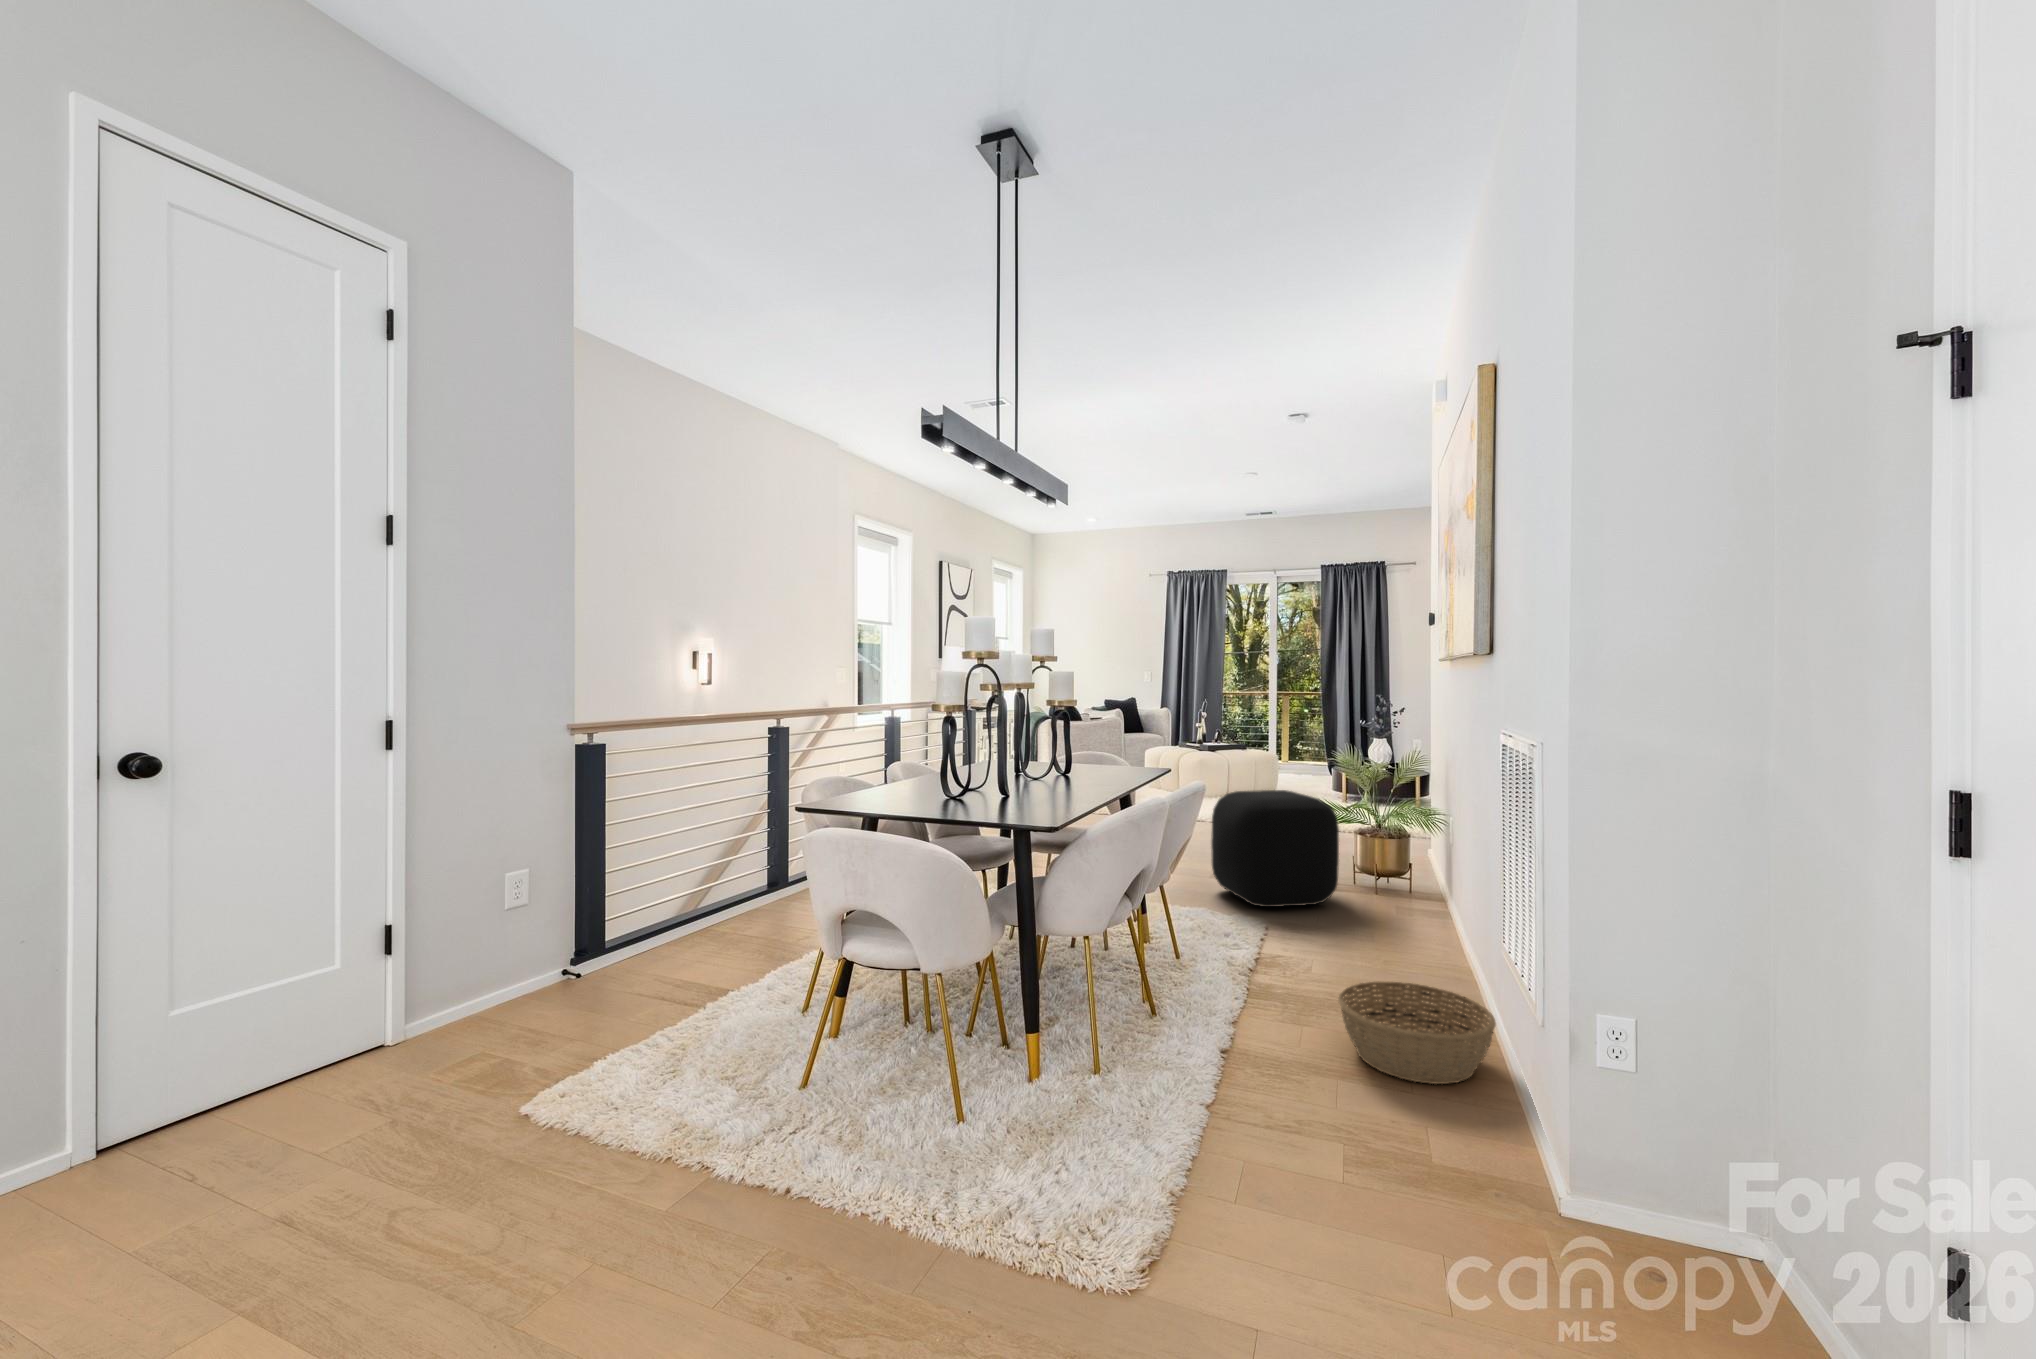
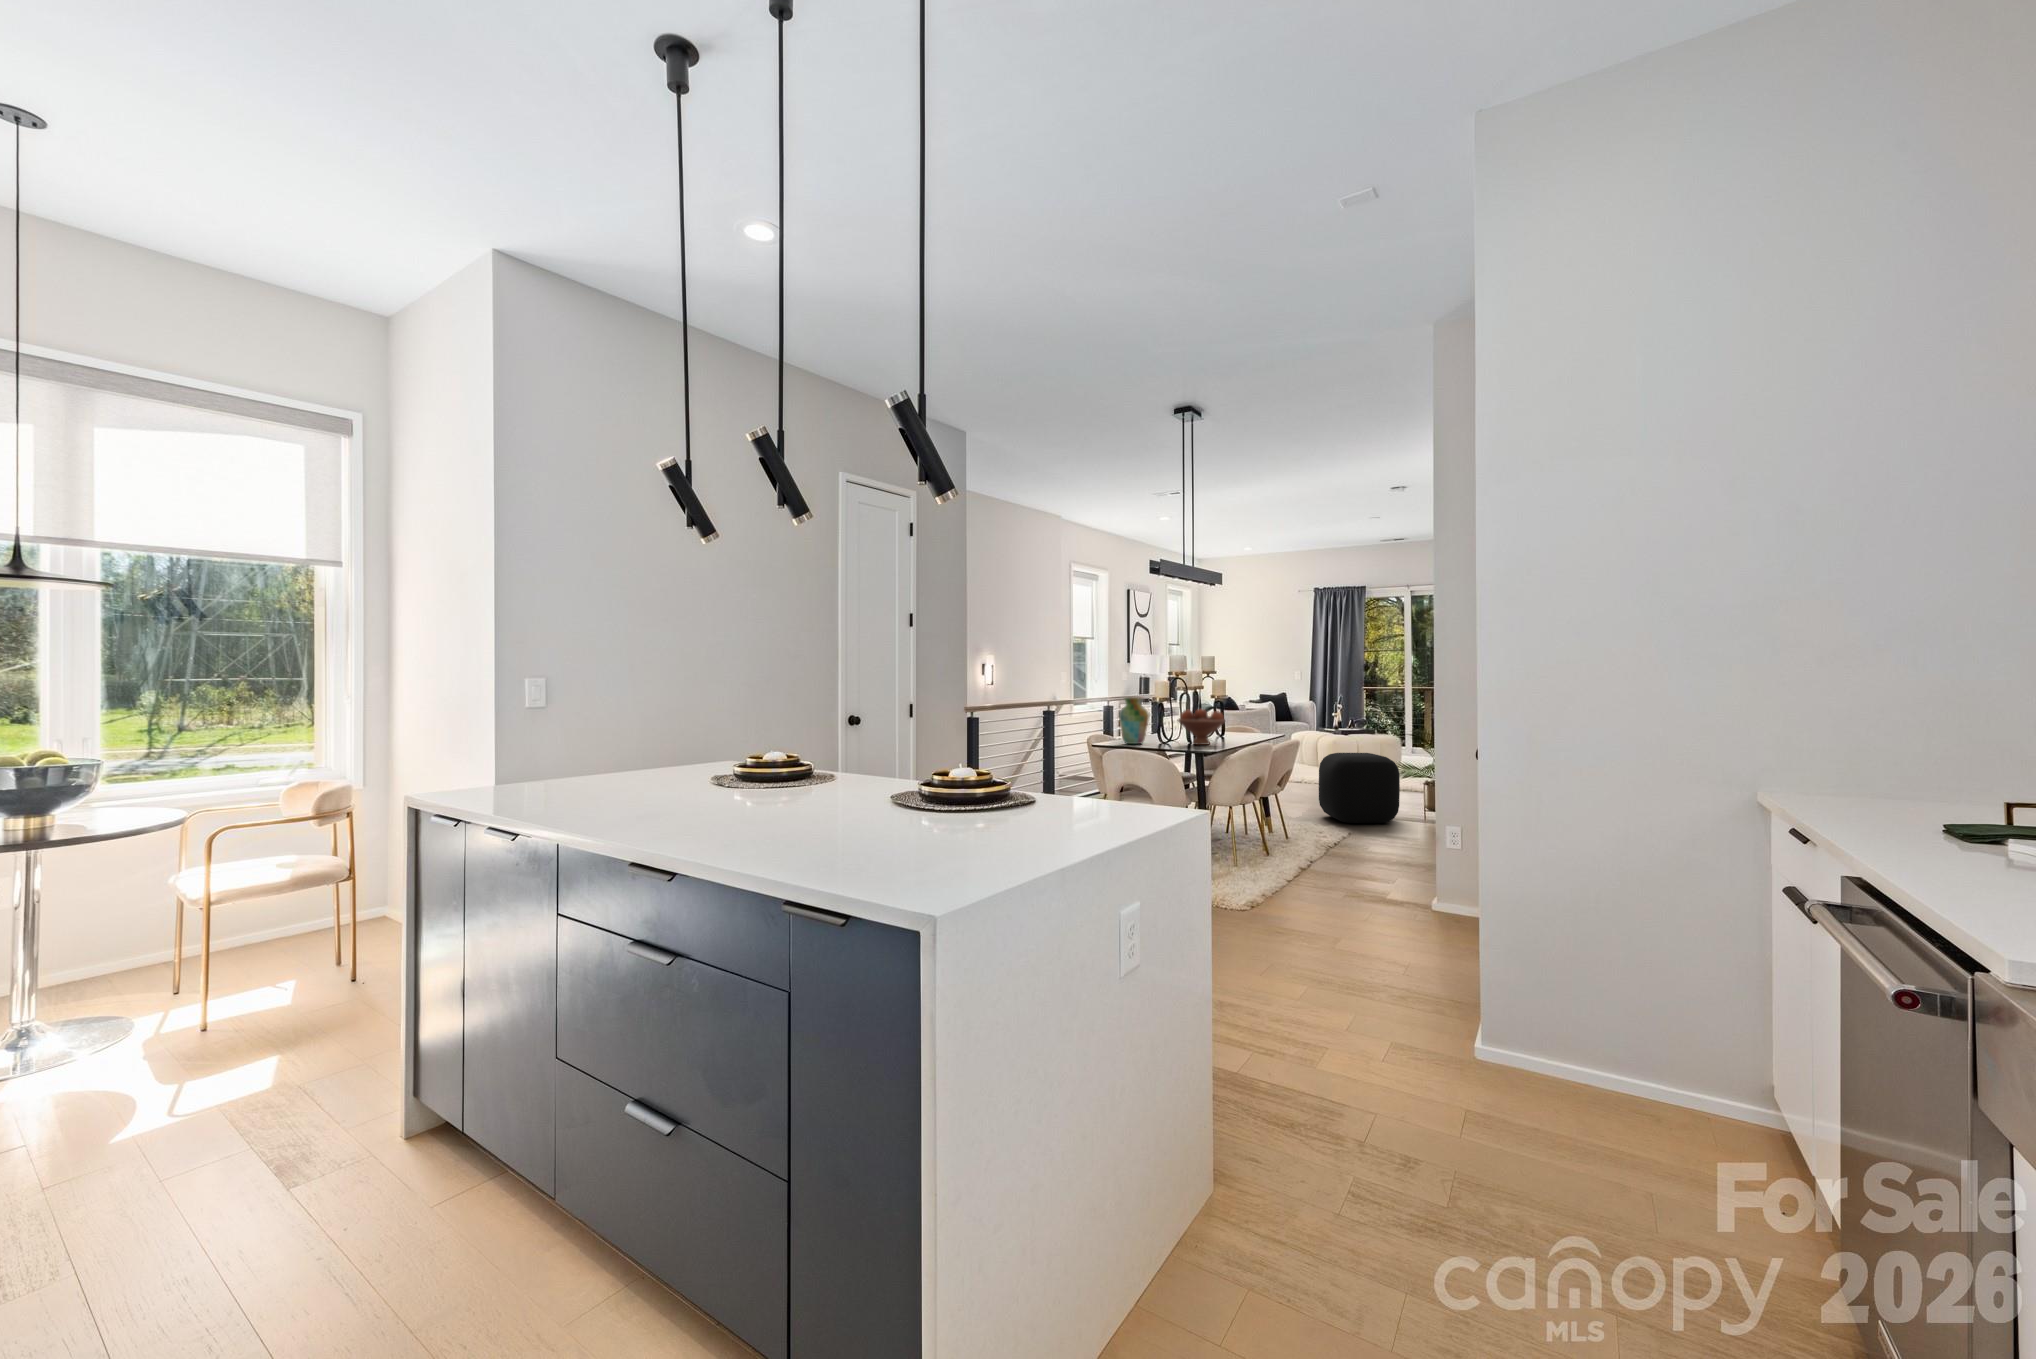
vase: none [863,704,923,799] -> present [1119,697,1149,744]
fruit bowl: none [978,726,1073,800] -> present [1178,709,1225,745]
basket: present [1338,982,1496,1084] -> none [1359,839,1435,877]

